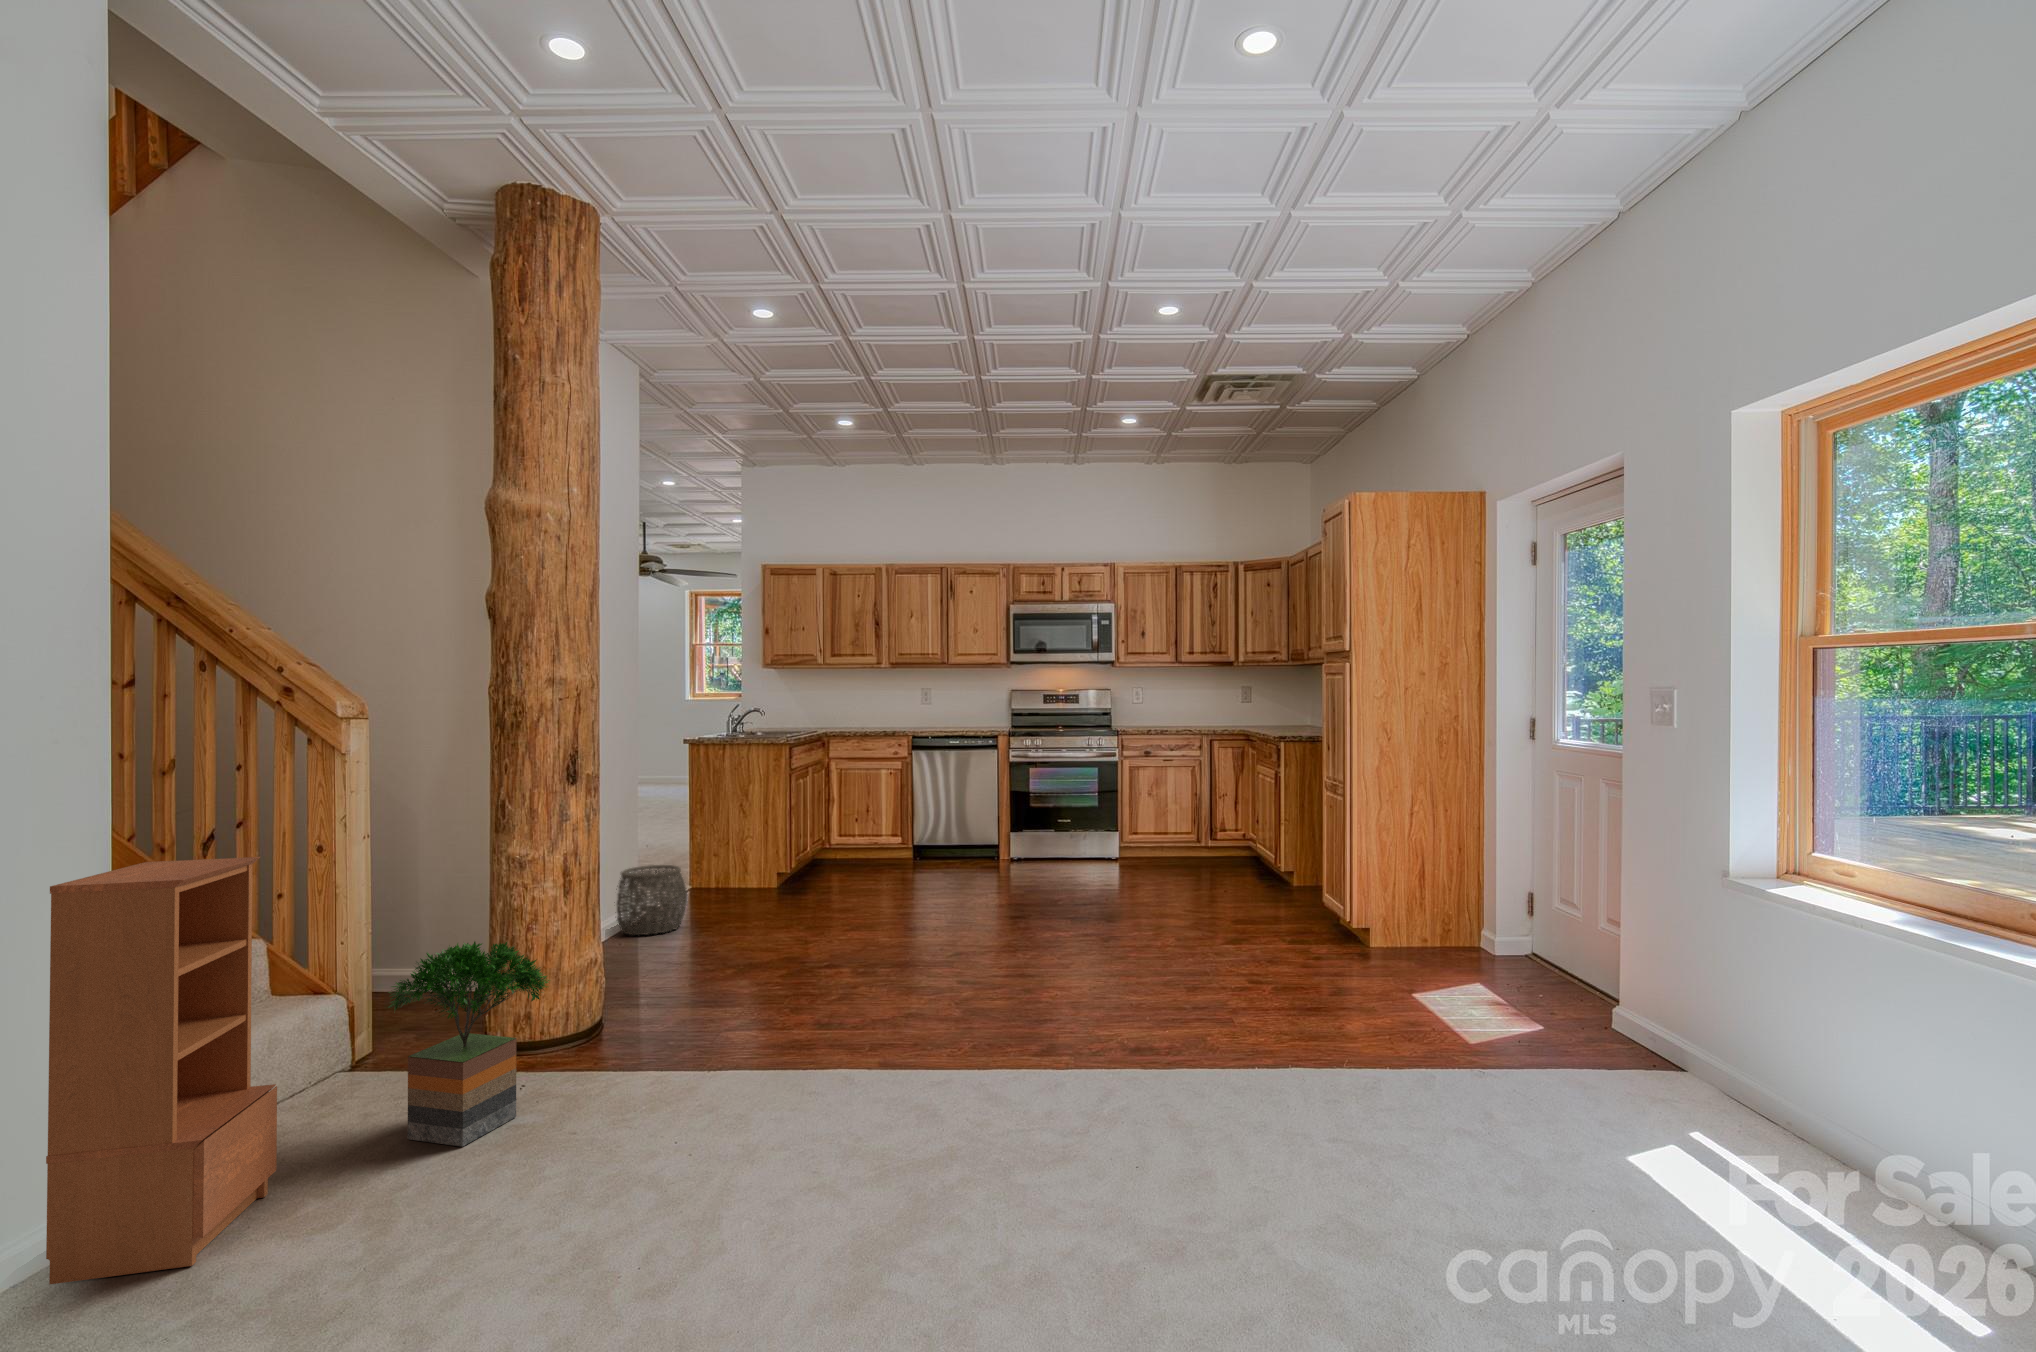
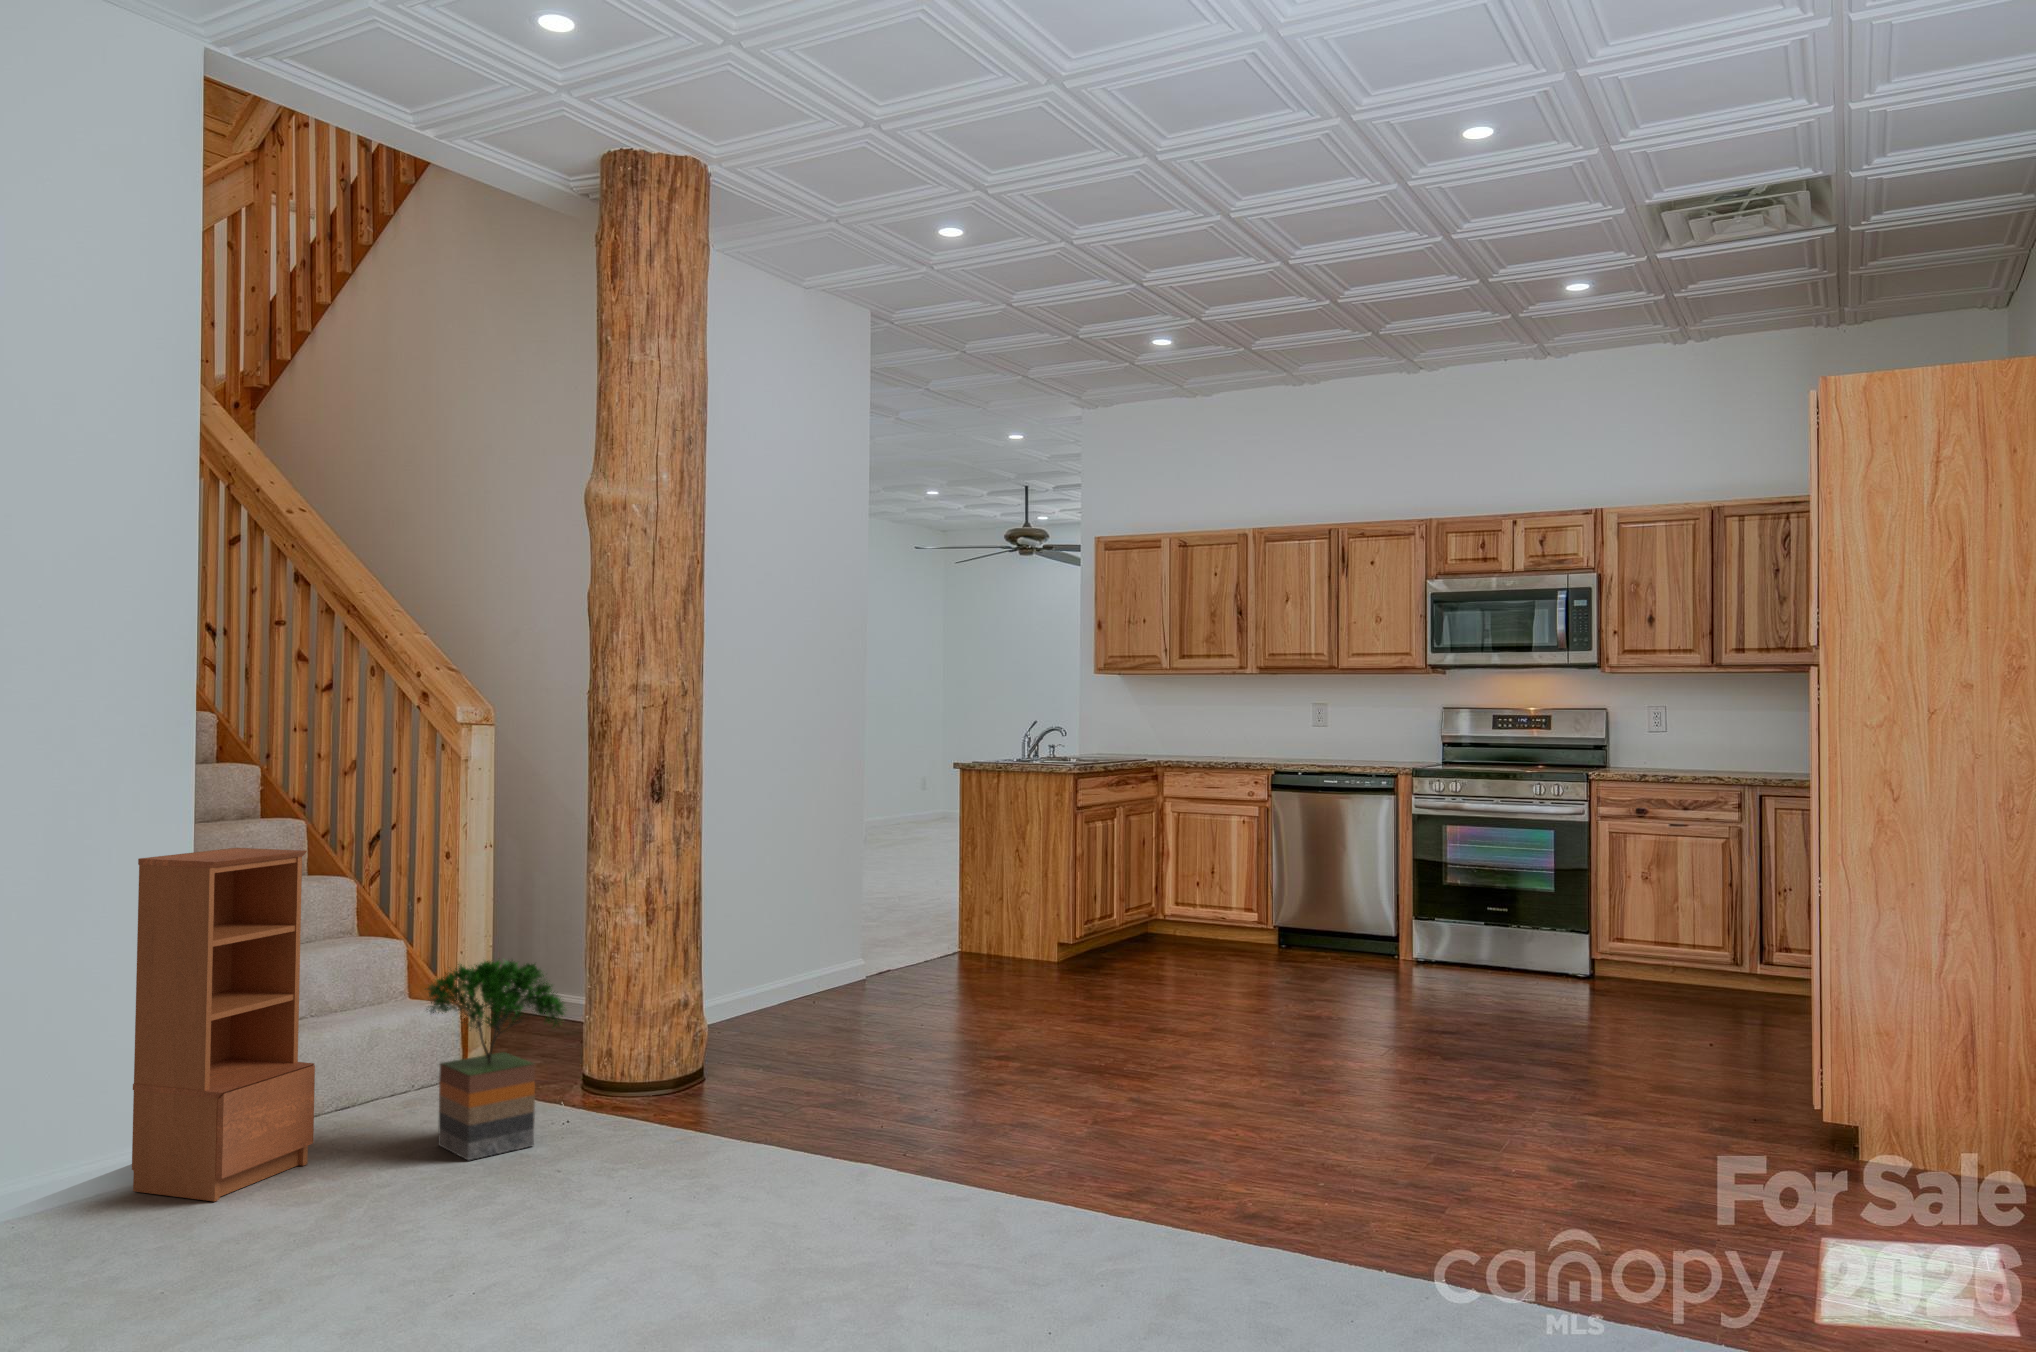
woven basket: present [616,865,687,935] -> none [817,915,903,999]

